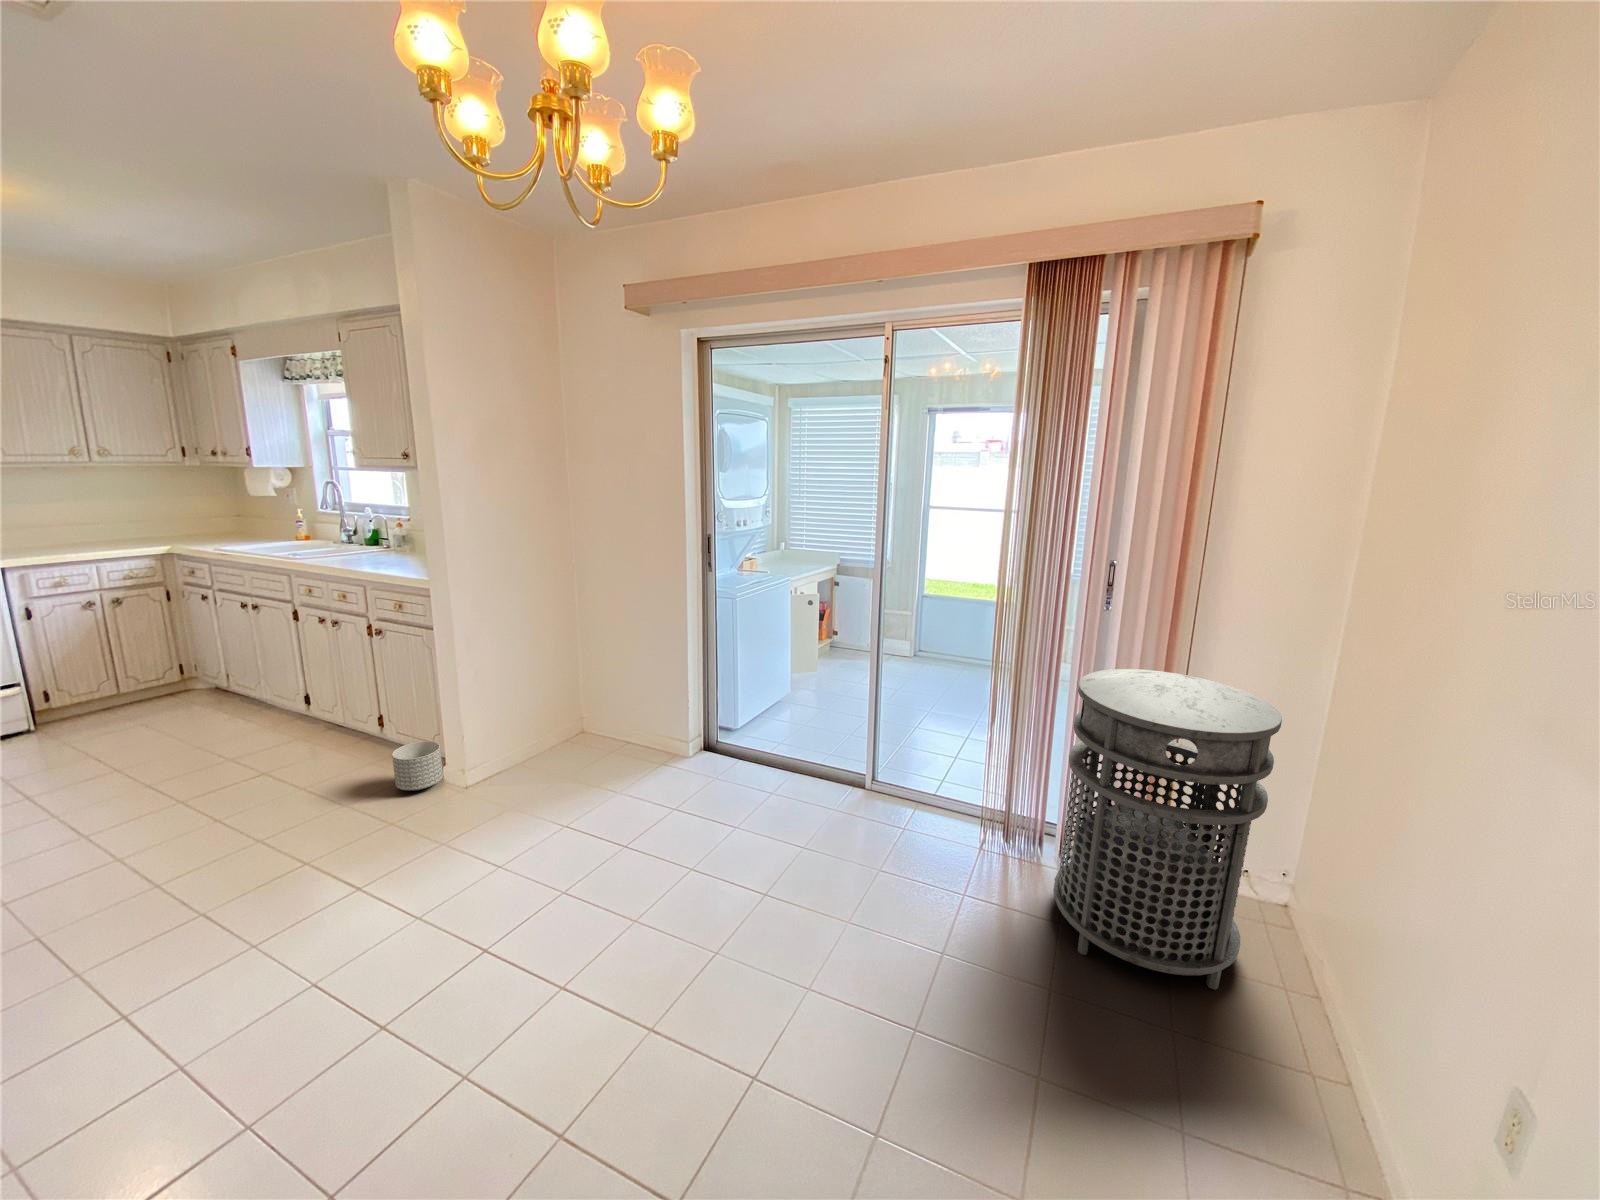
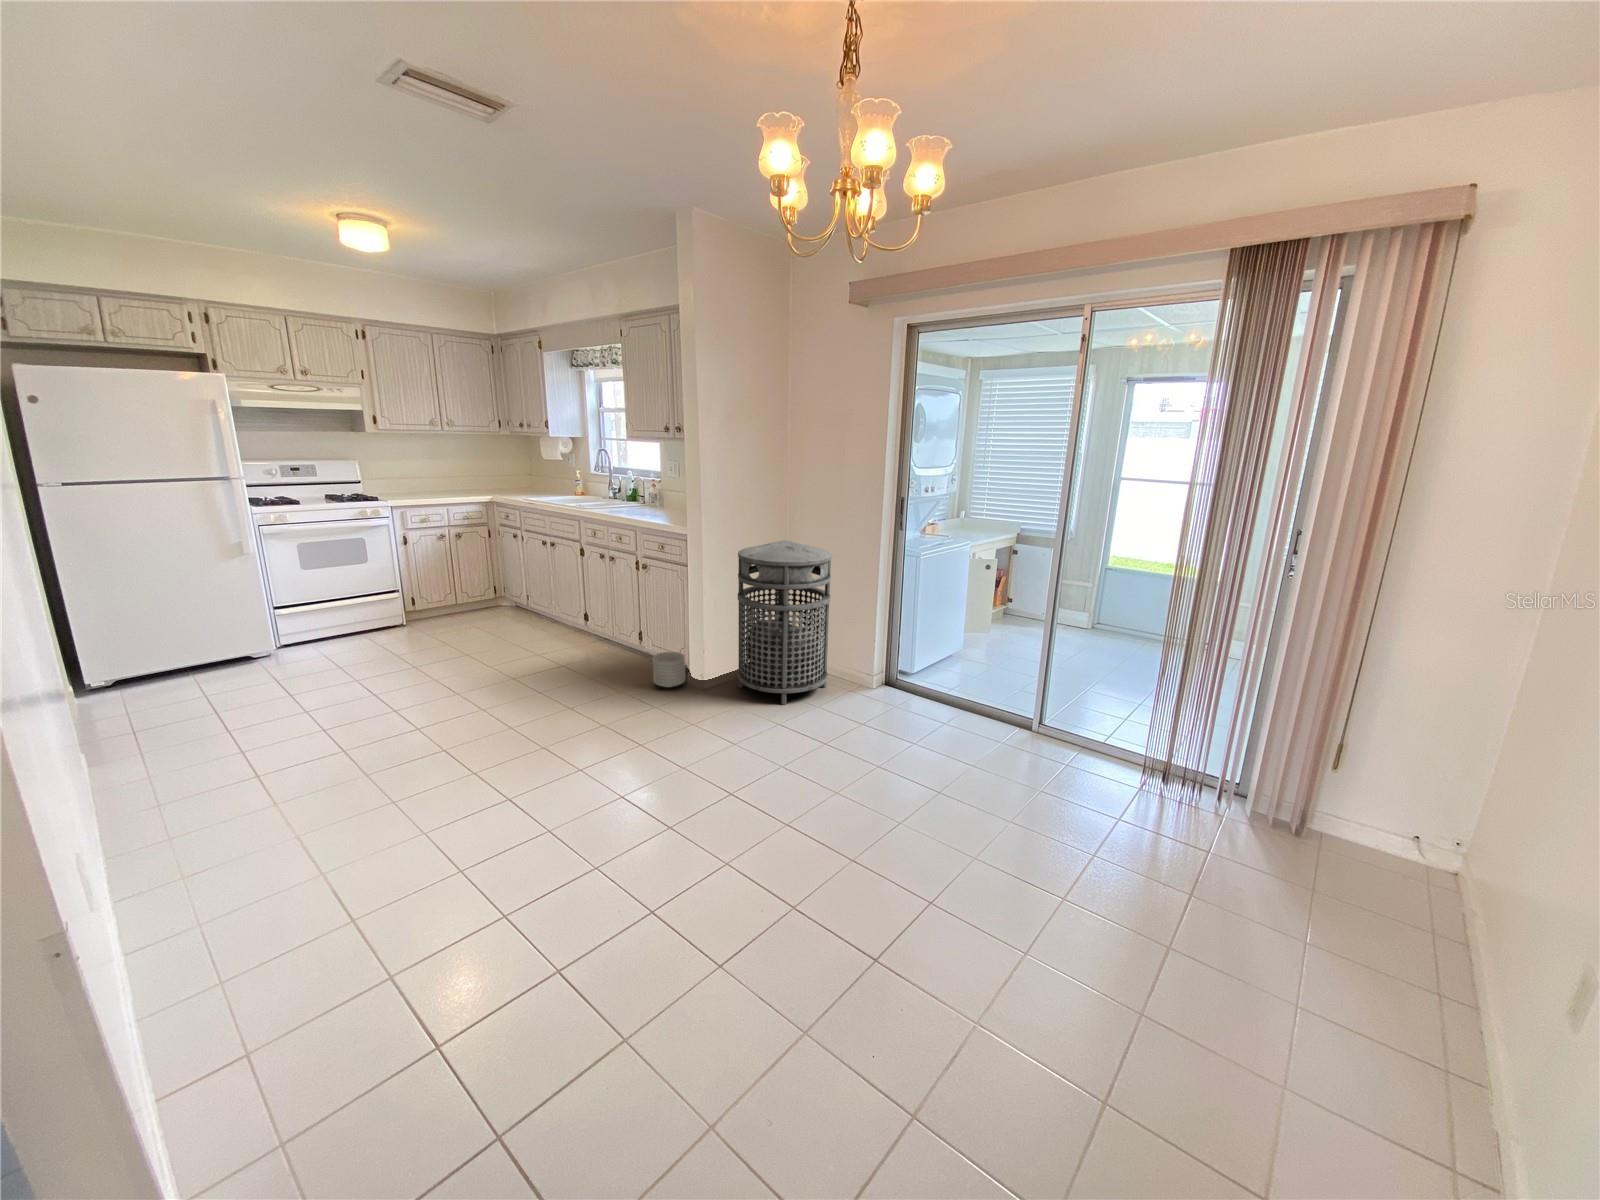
trash can: present [1053,669,1282,990] -> present [738,540,832,705]

